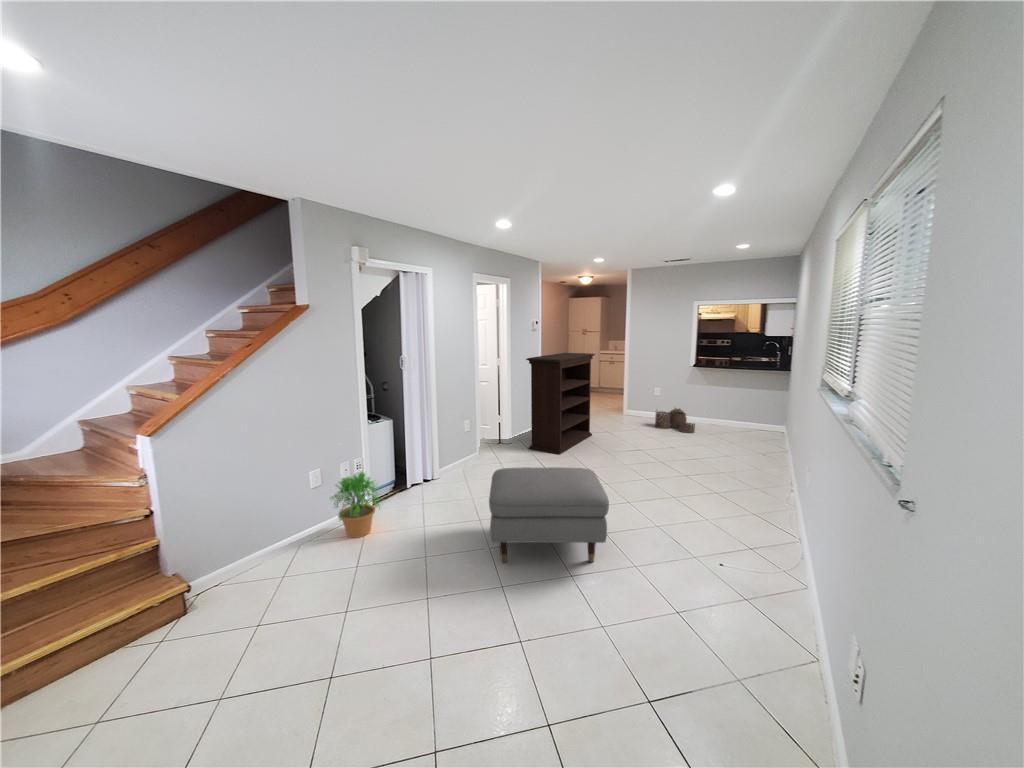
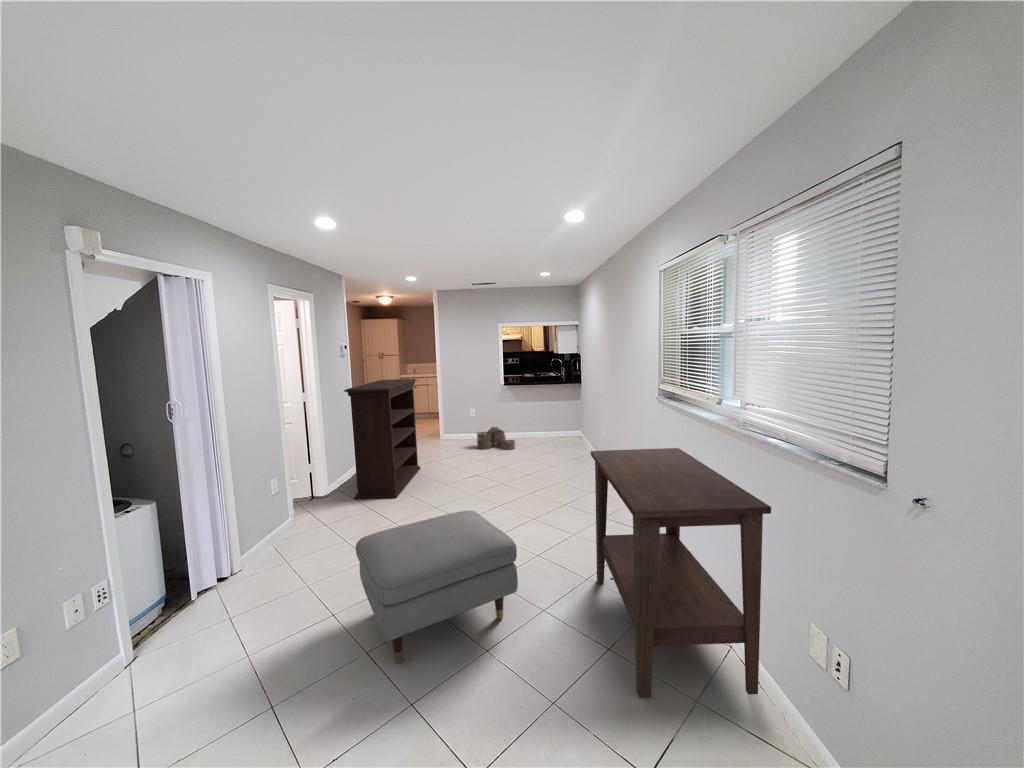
side table: none [676,434,842,713] -> present [591,448,771,698]
potted plant: present [332,472,379,538] -> none [48,600,171,728]

